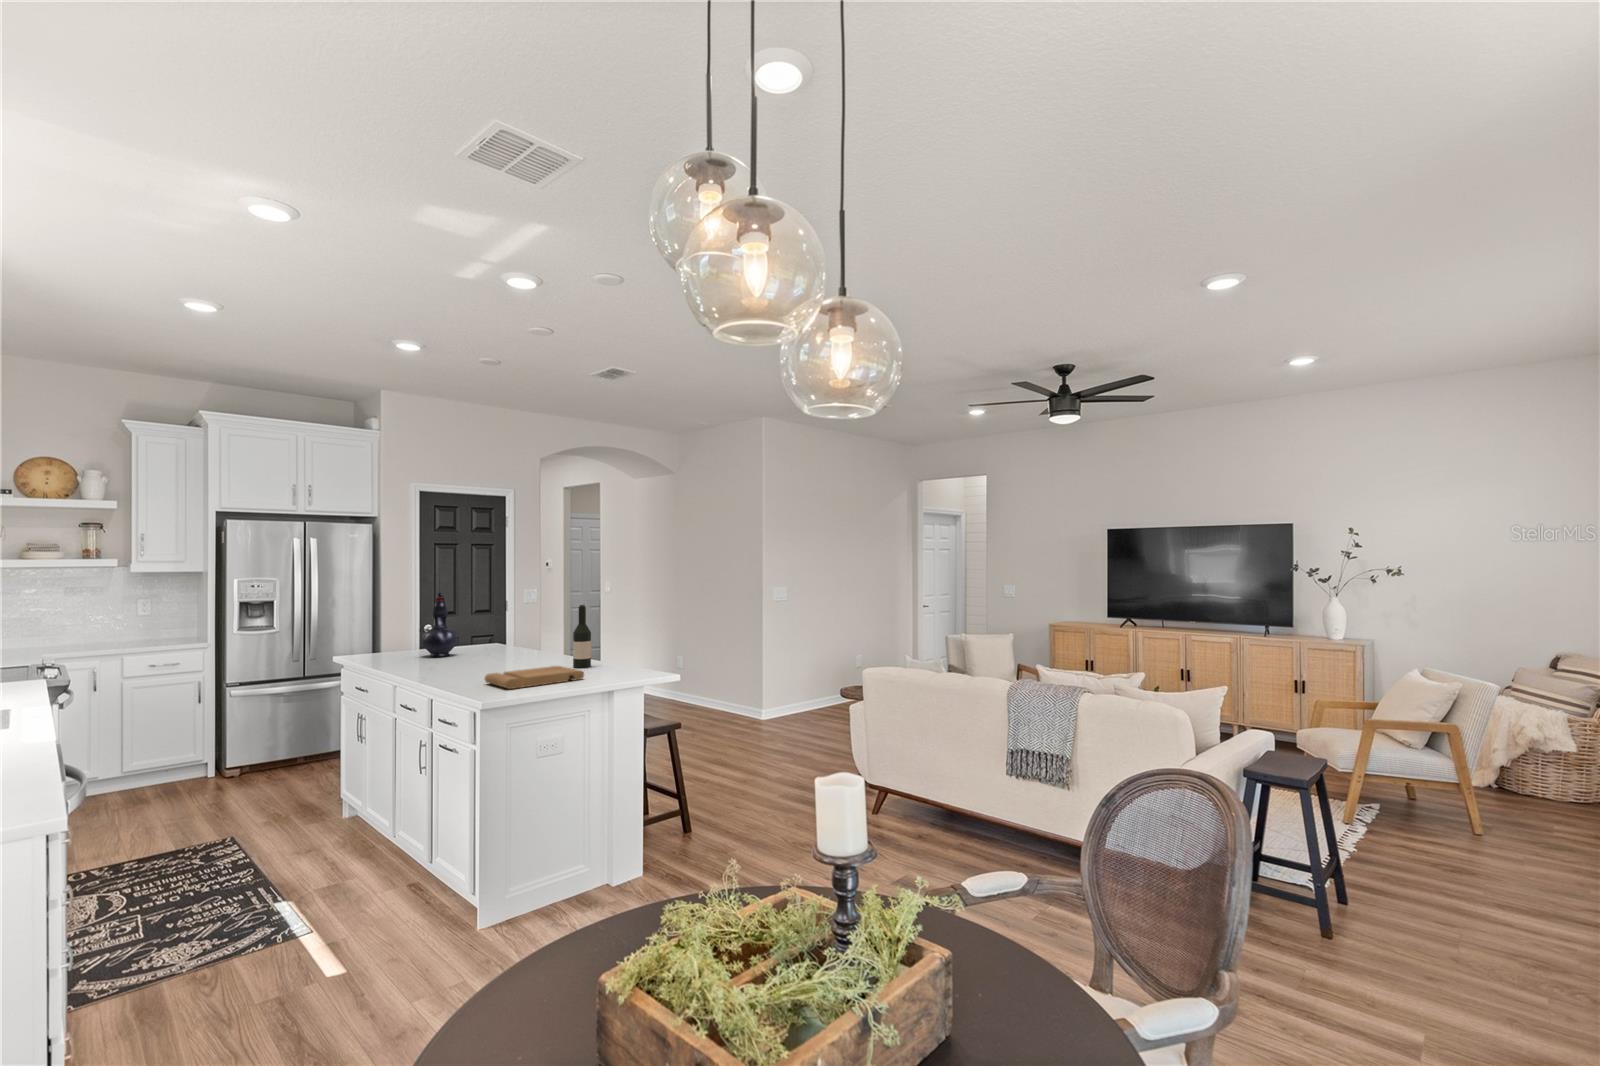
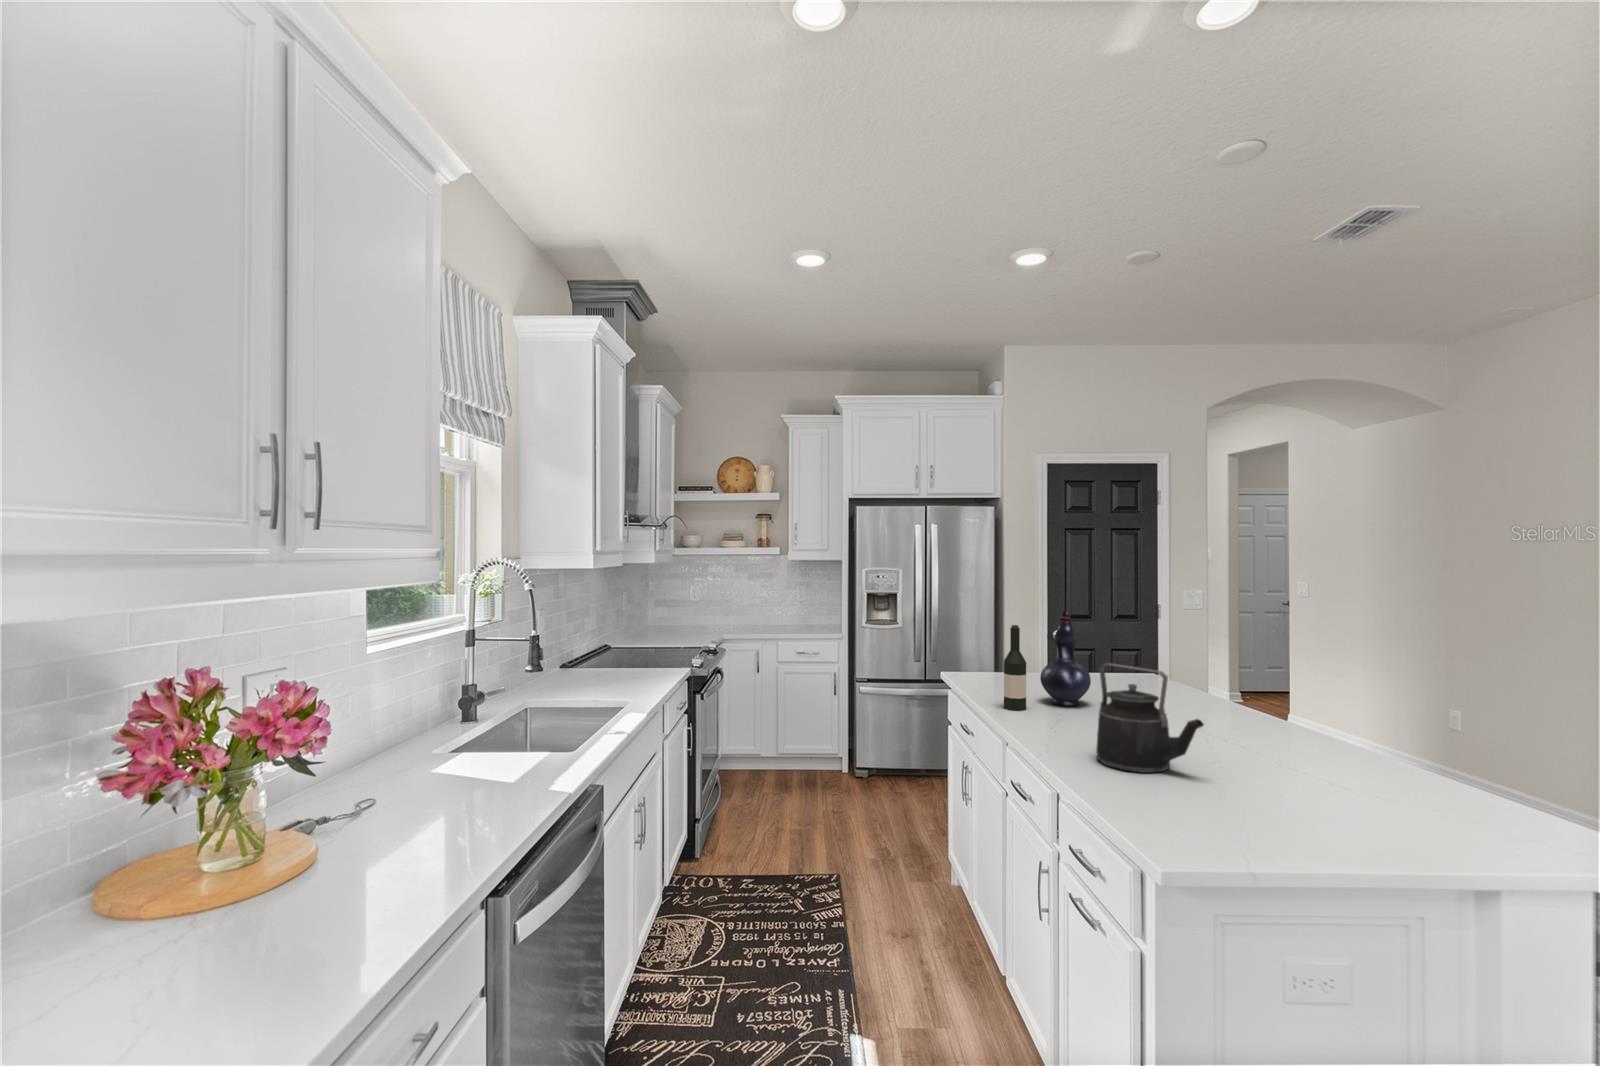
wine bottle: present [573,605,591,668] -> present [1004,625,1026,710]
kettle: none [463,615,521,673] -> present [1096,663,1204,773]
cutting board: present [485,666,584,689] -> none [1136,801,1372,866]

